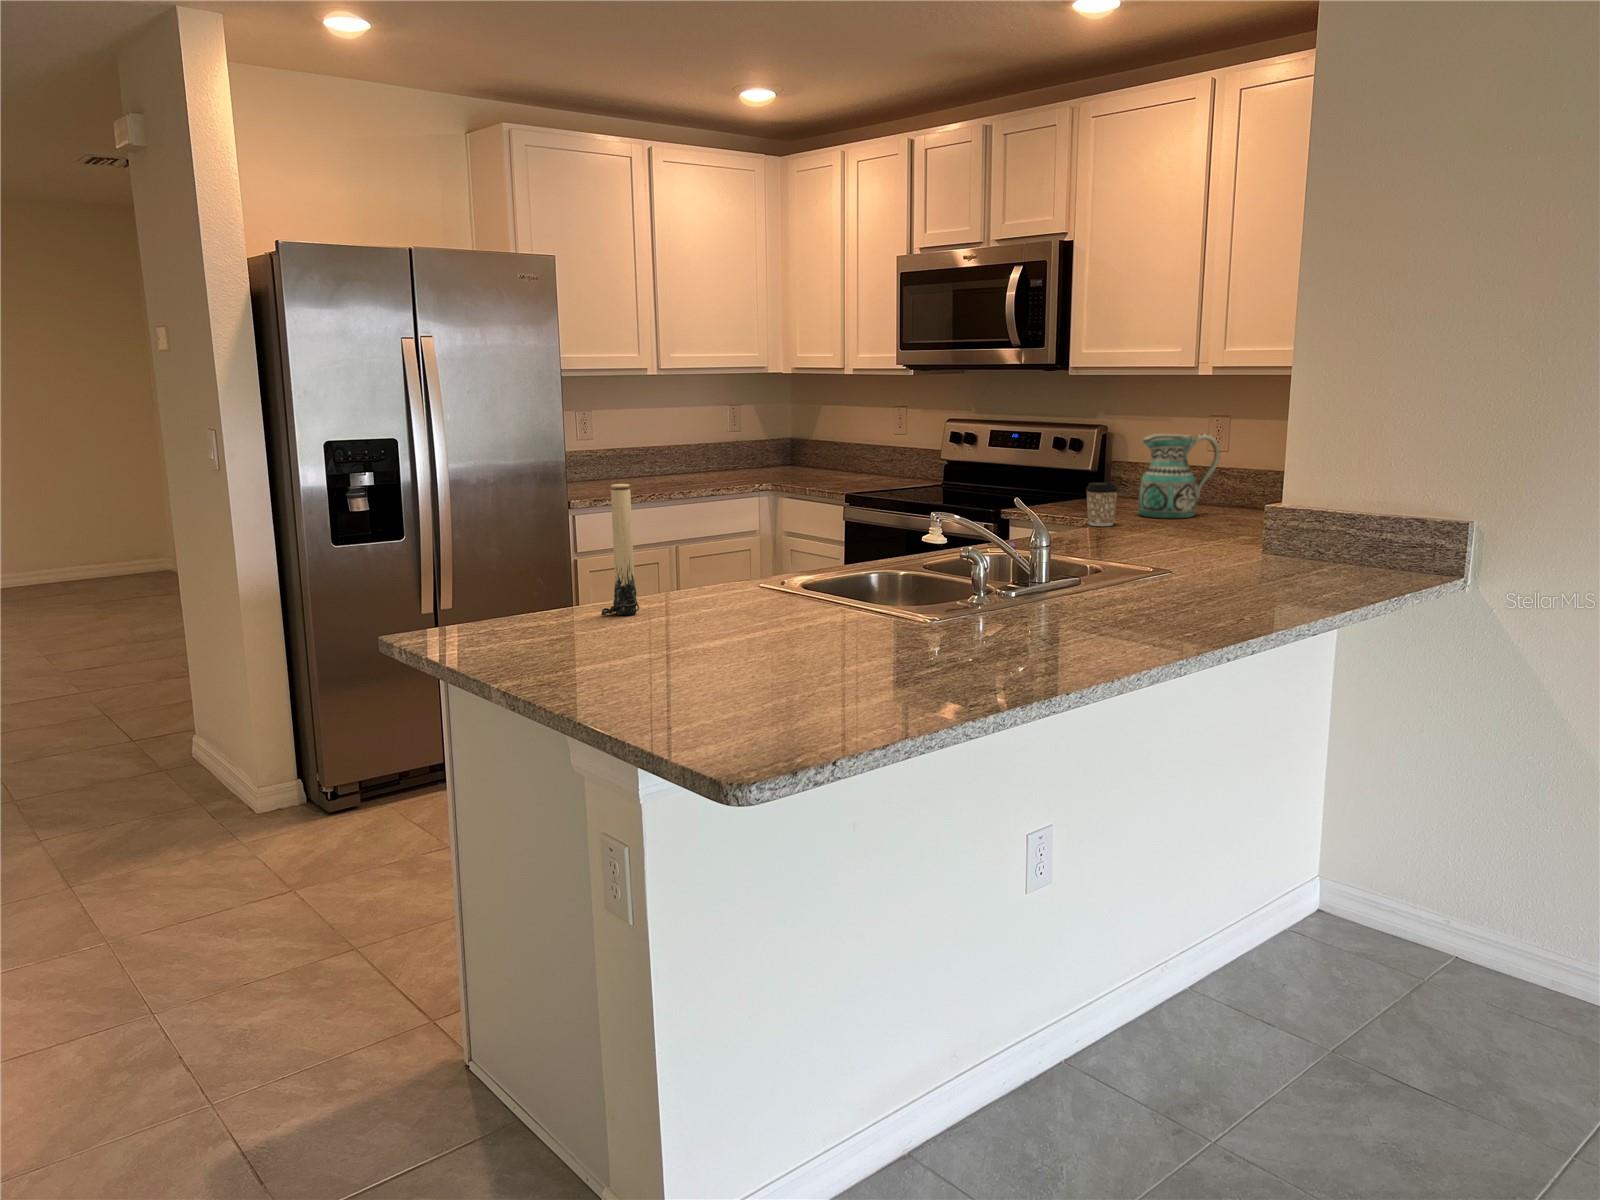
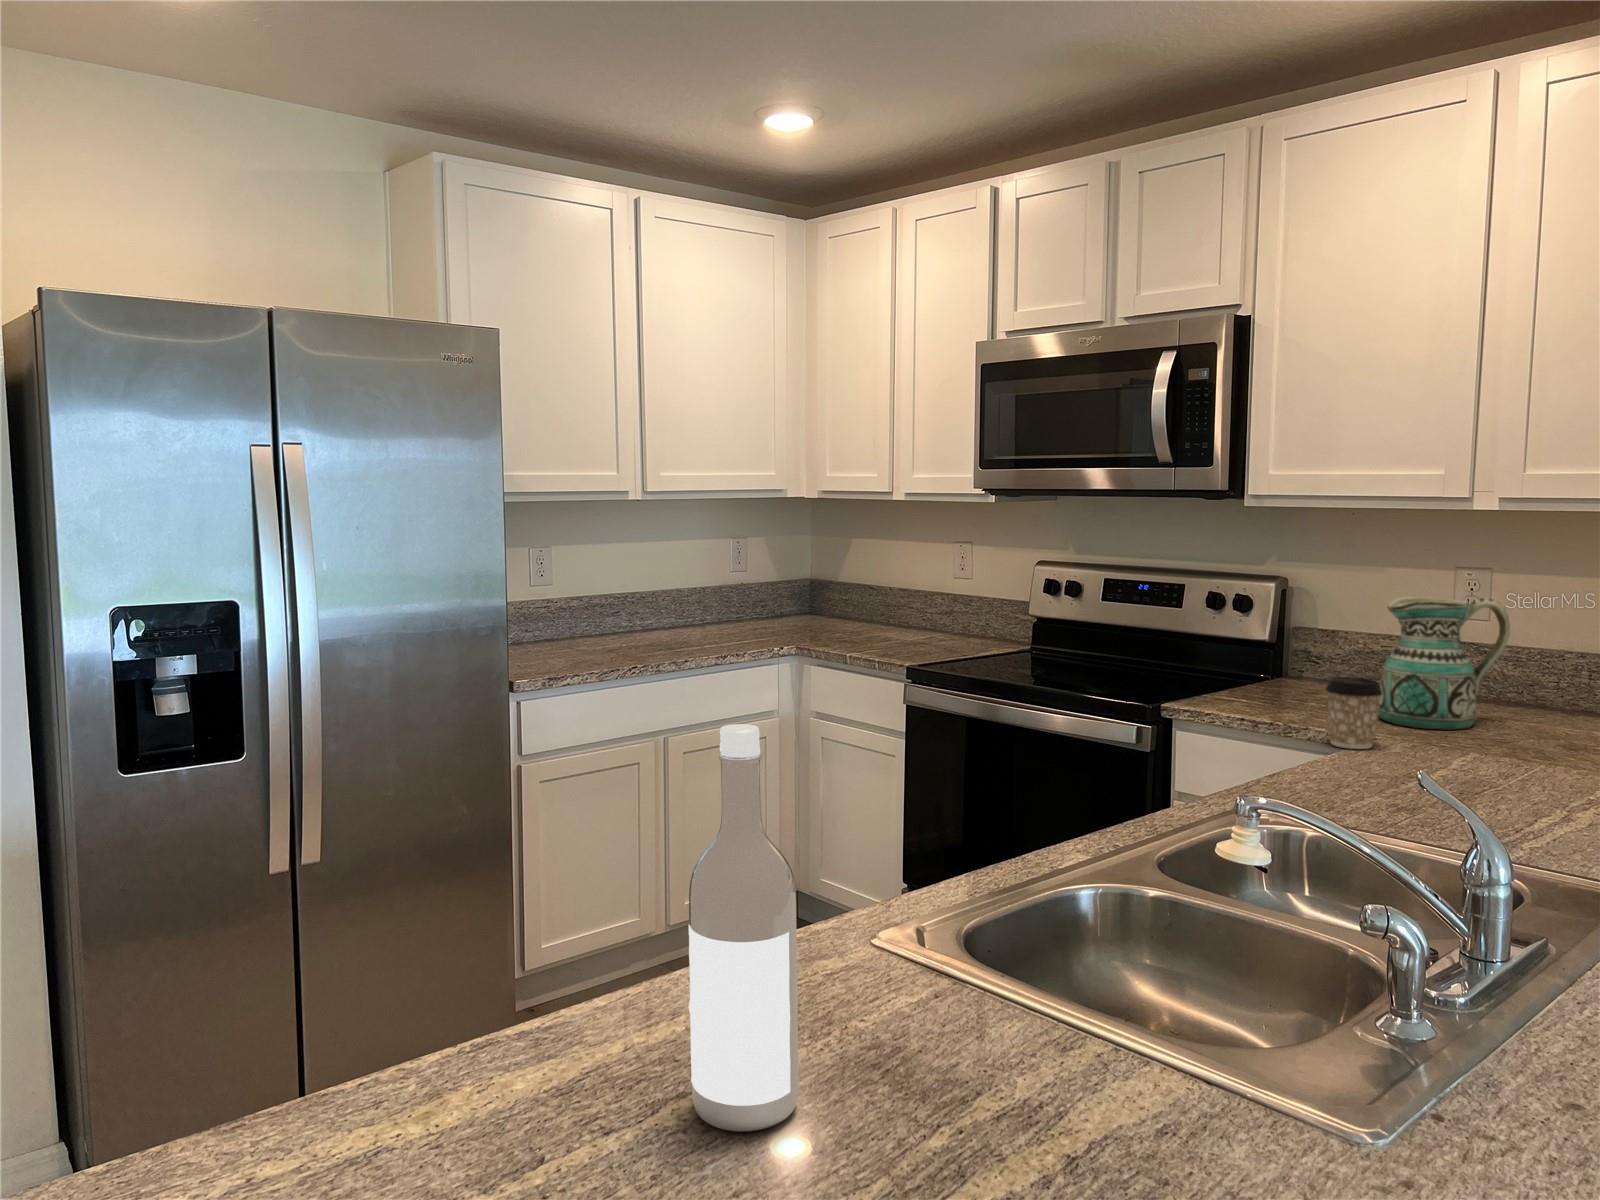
wine bottle: none [670,456,715,615] -> present [689,724,798,1132]
candle: present [601,484,639,615] -> none [510,793,608,1130]

